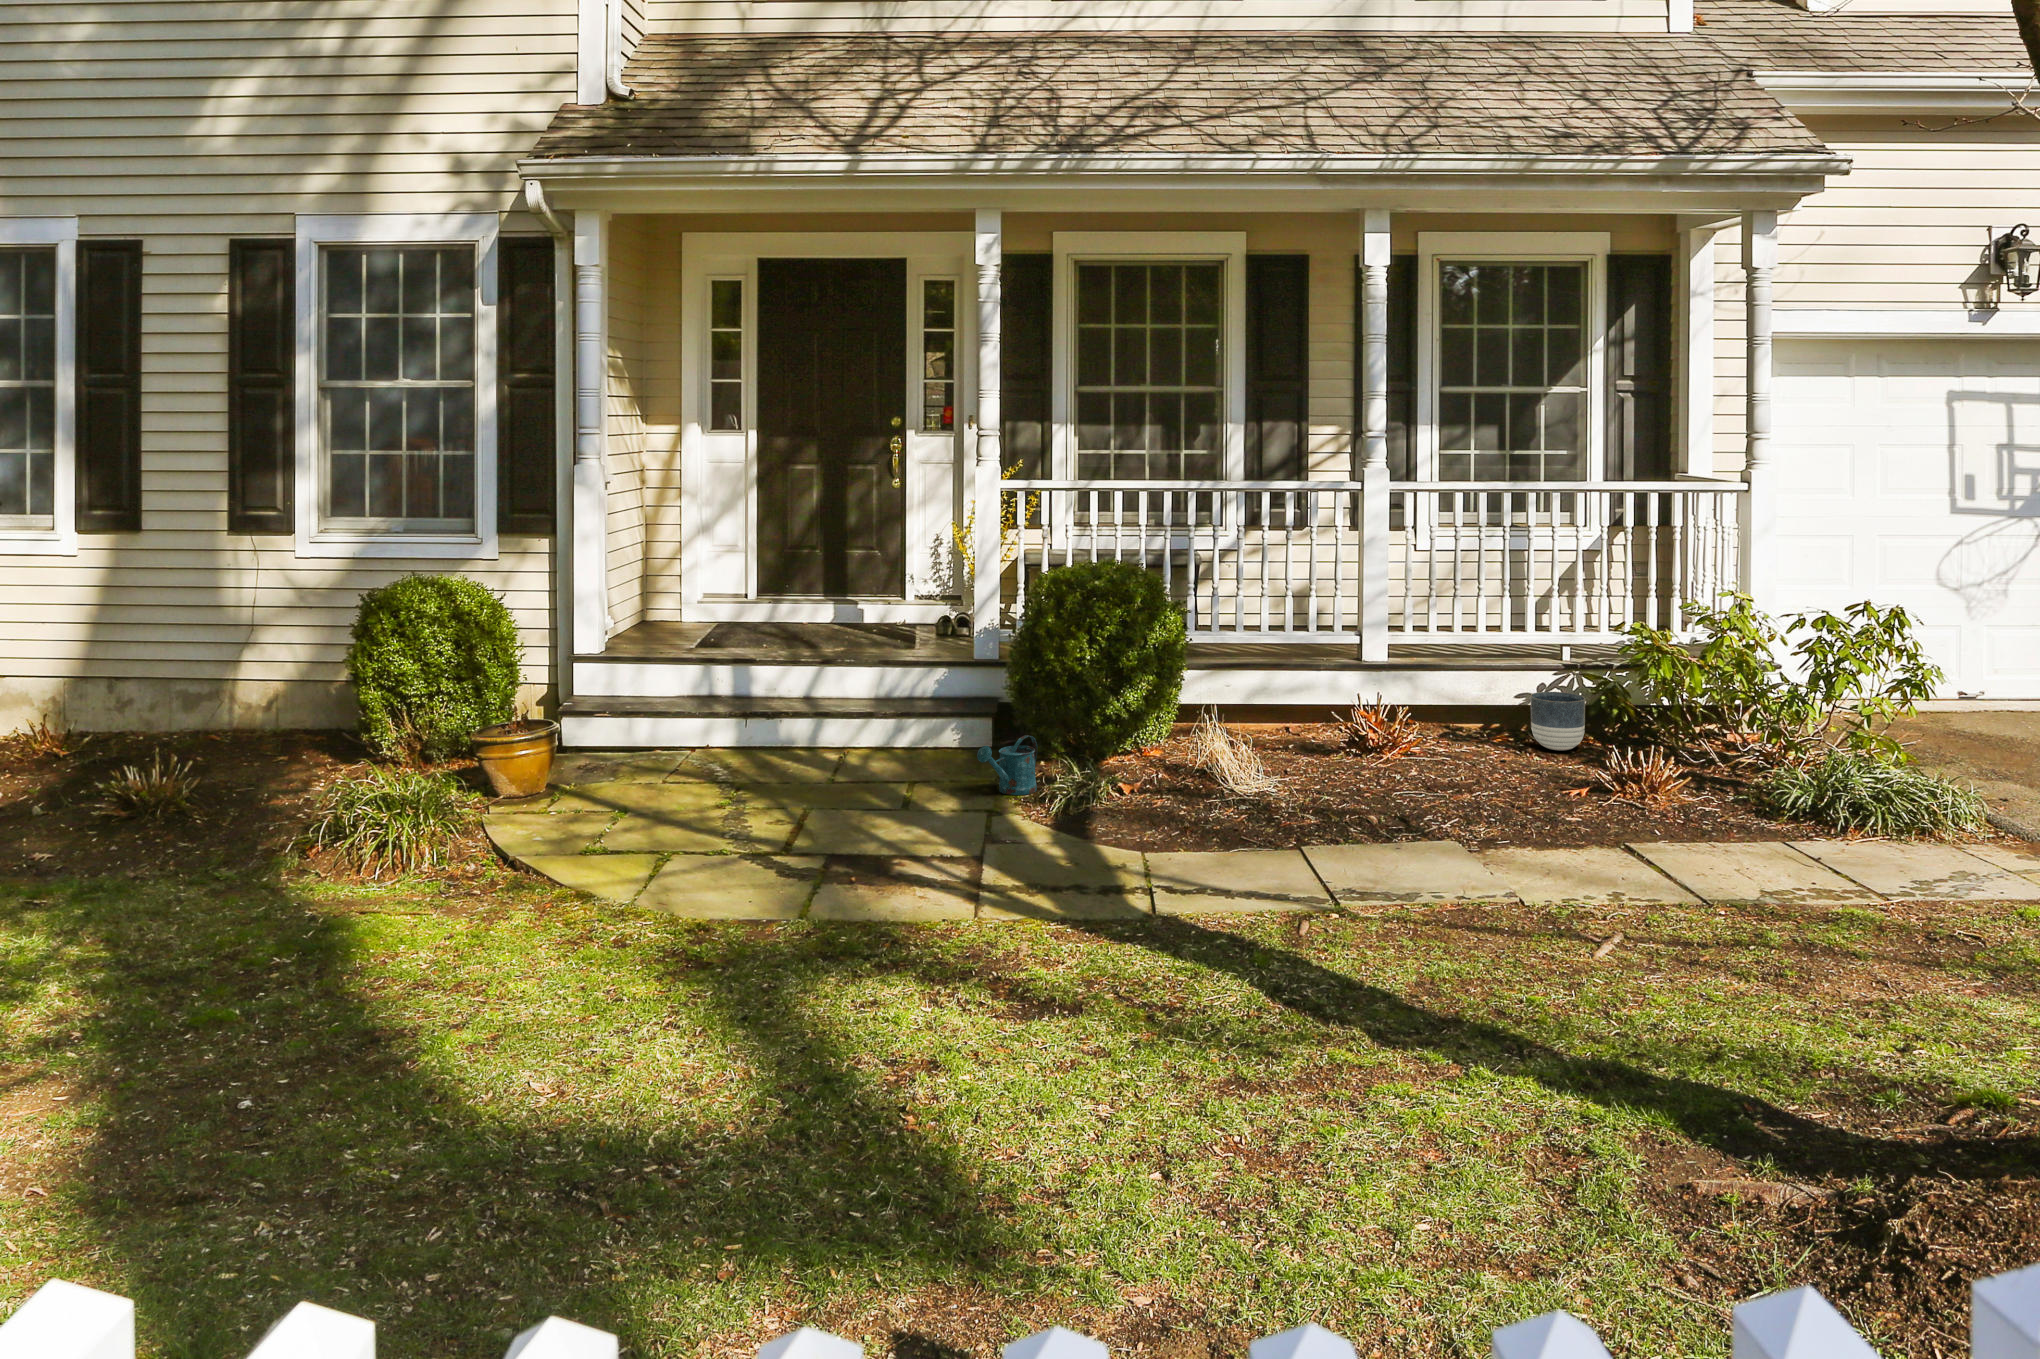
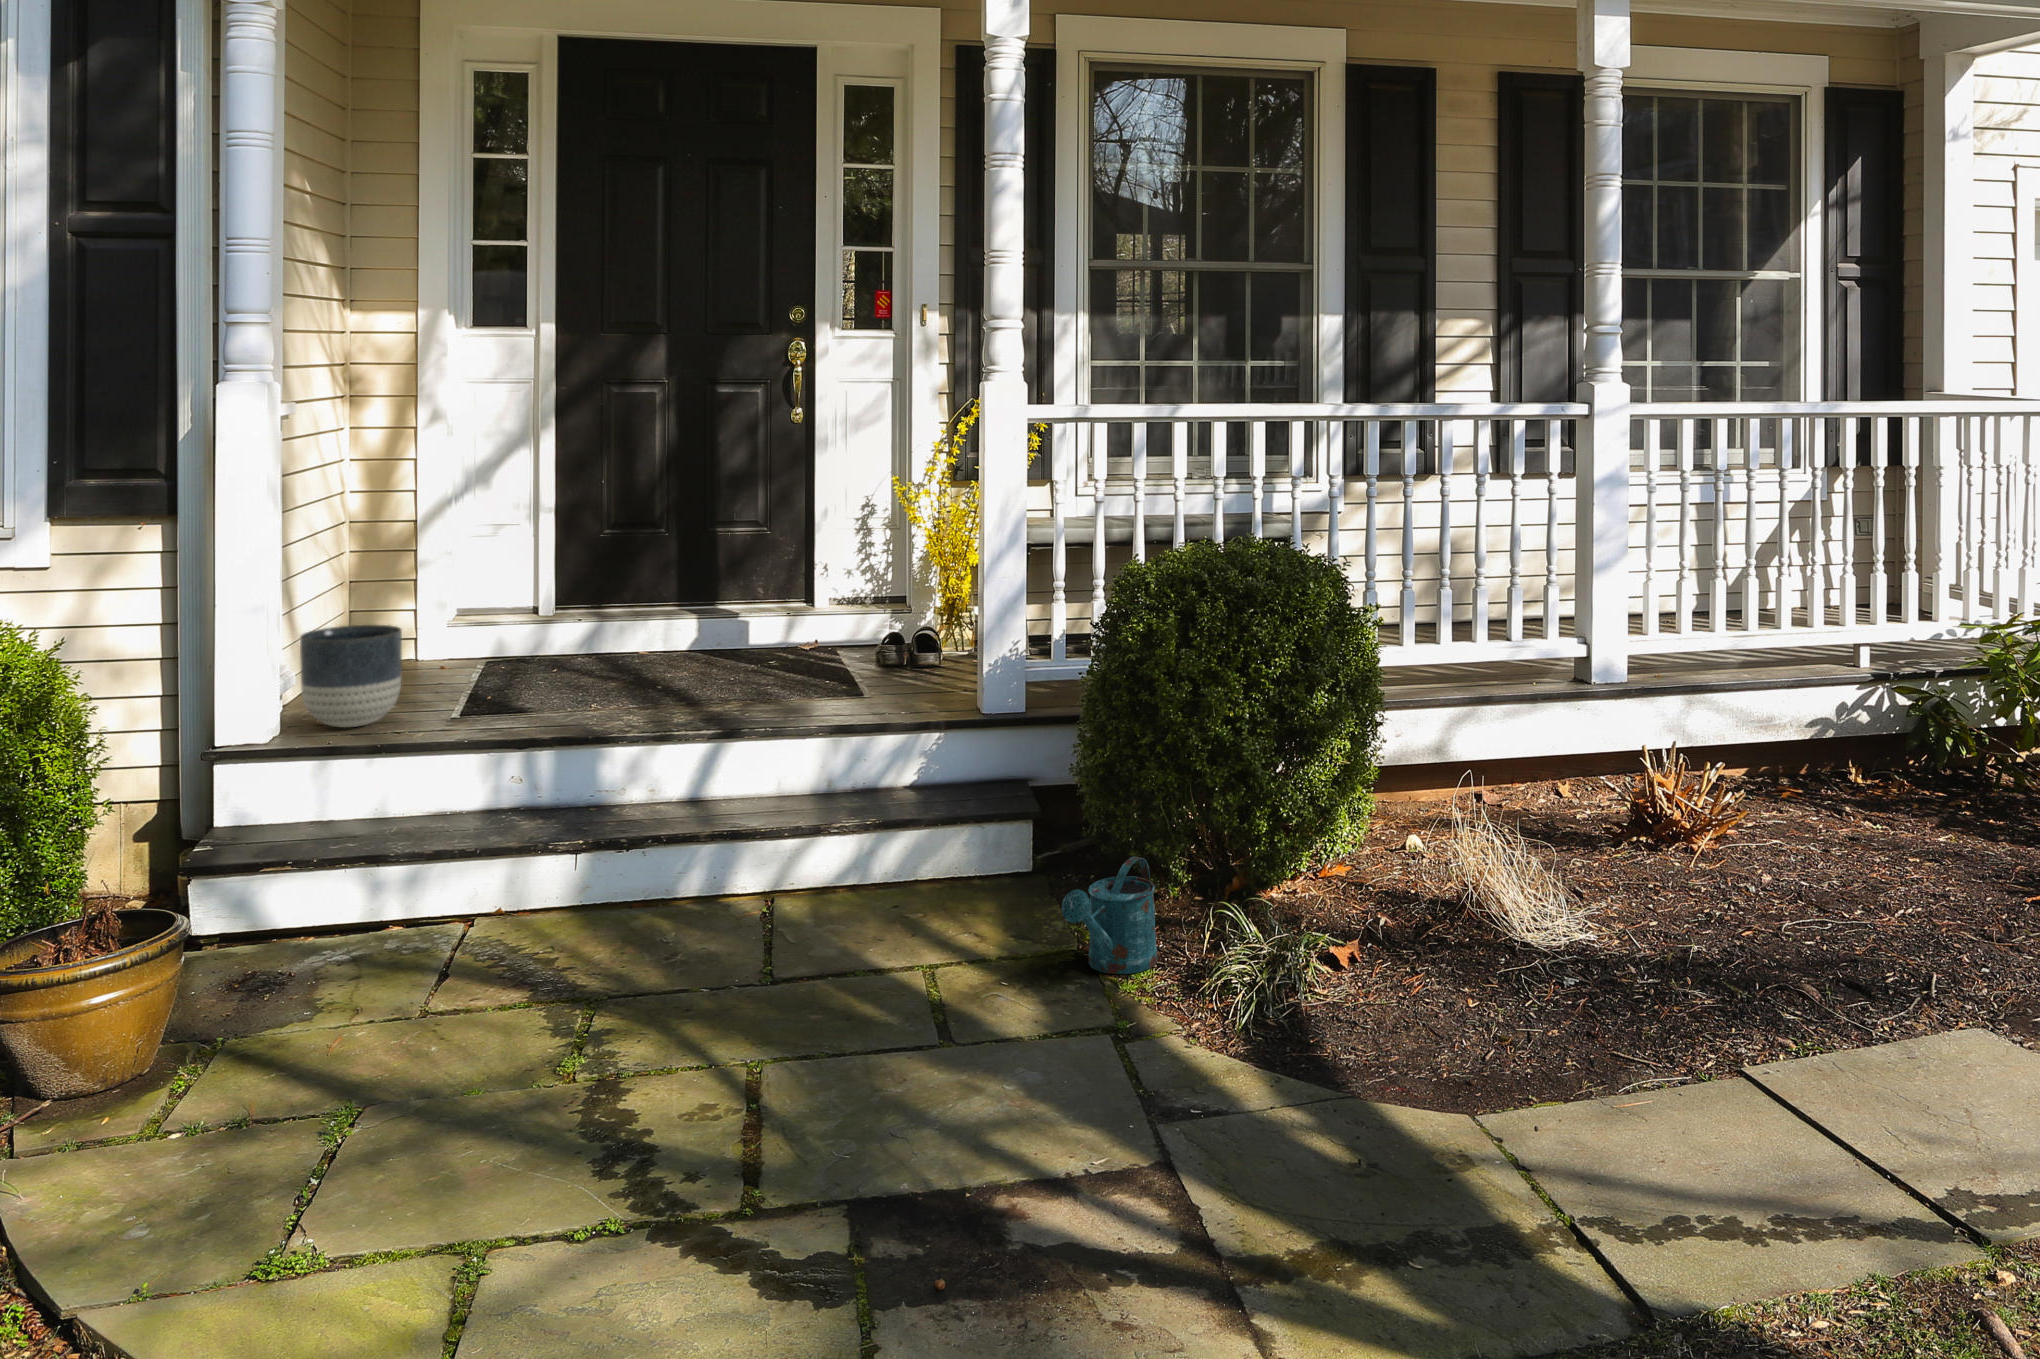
planter: present [1530,692,1585,751] -> present [300,625,402,728]

